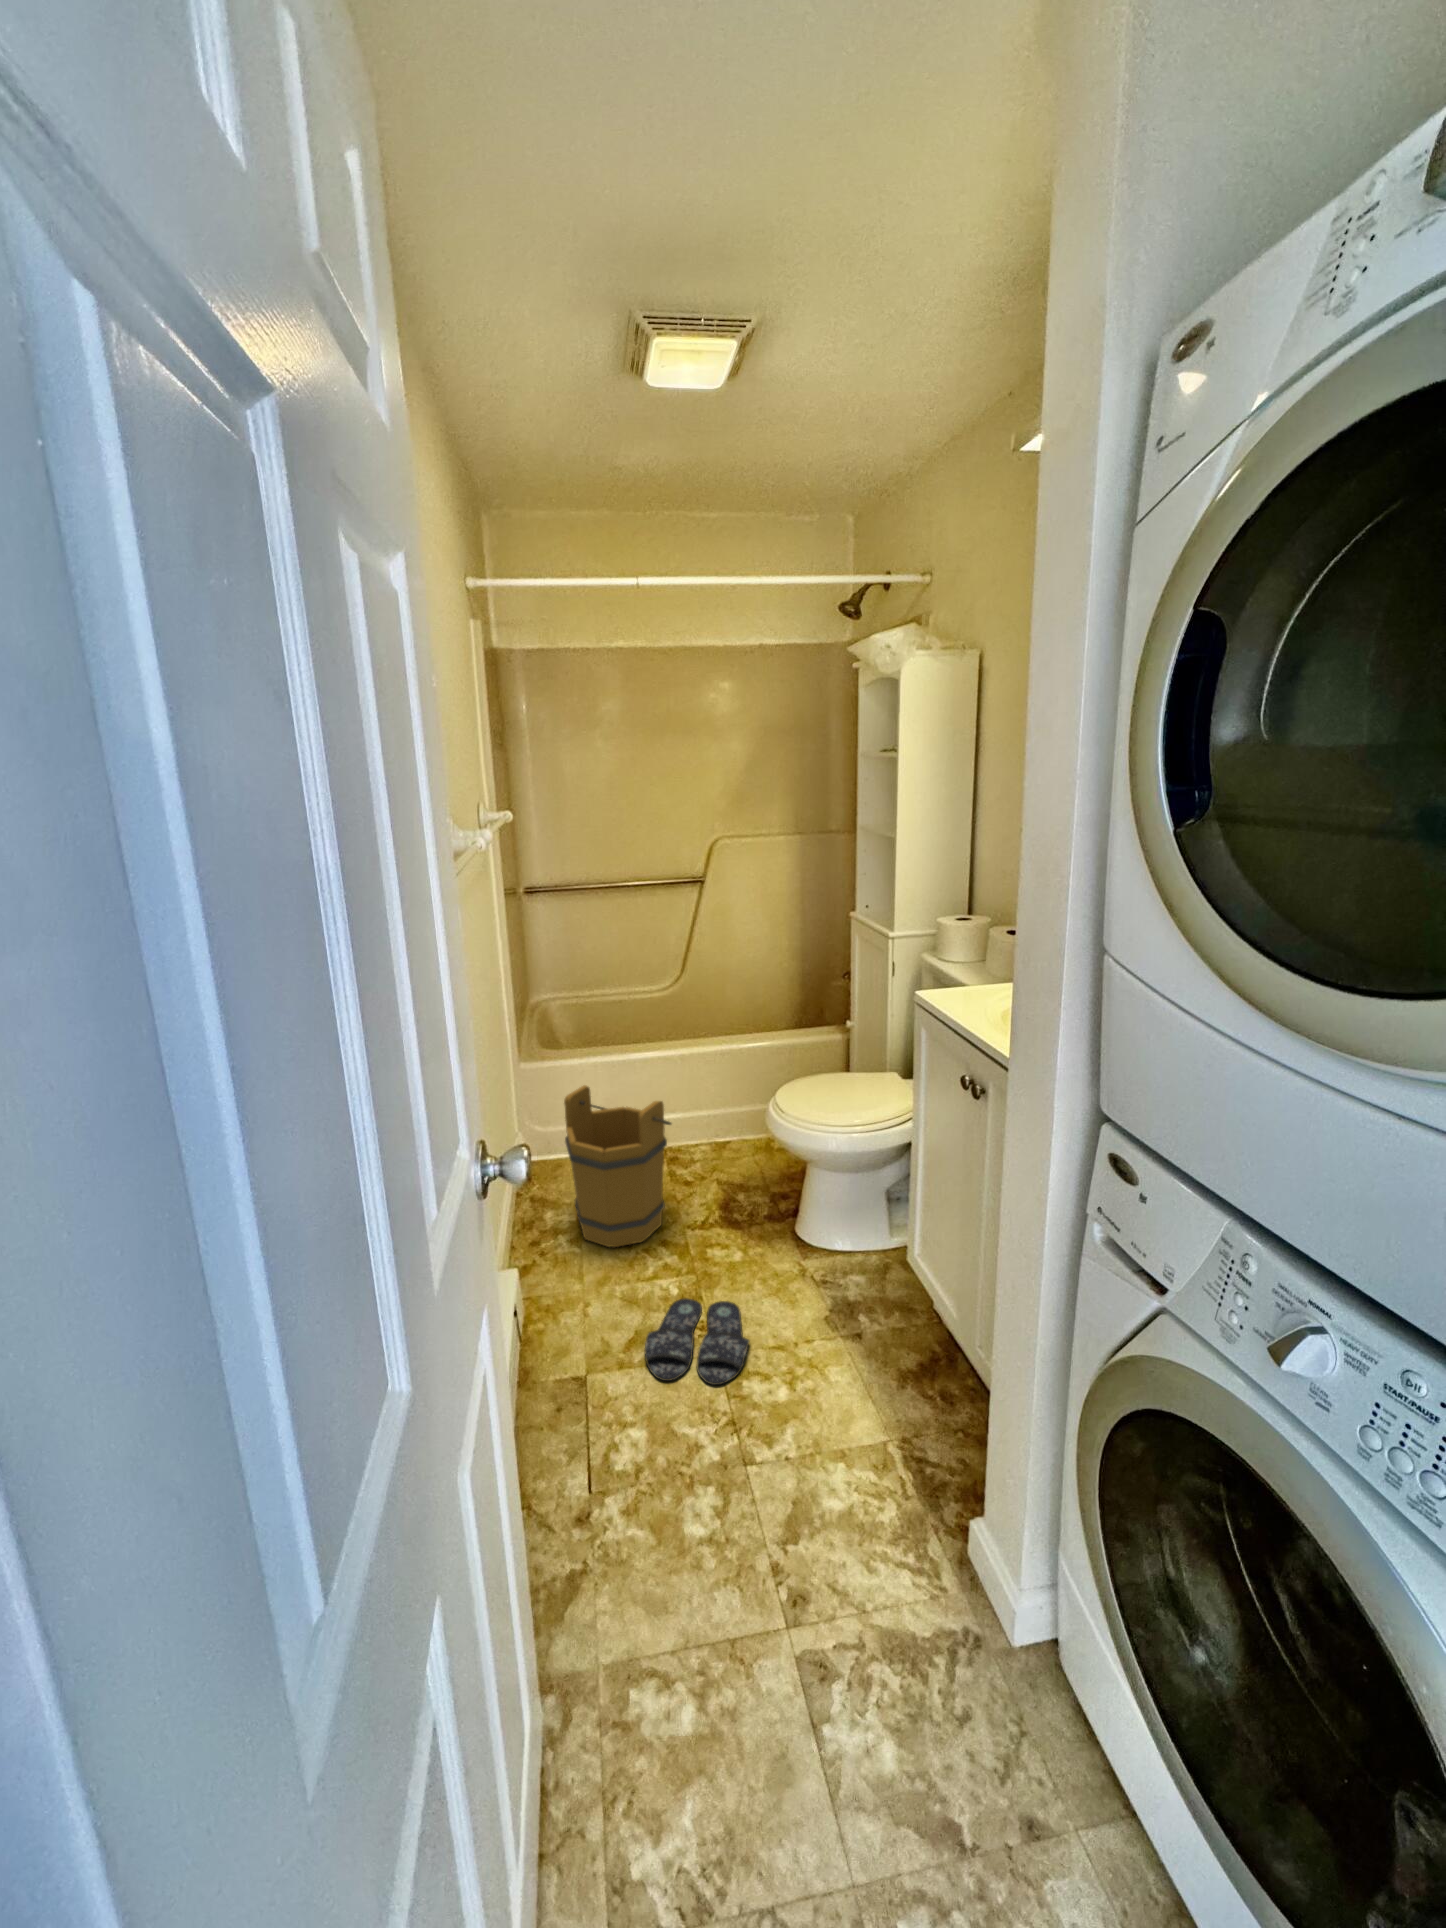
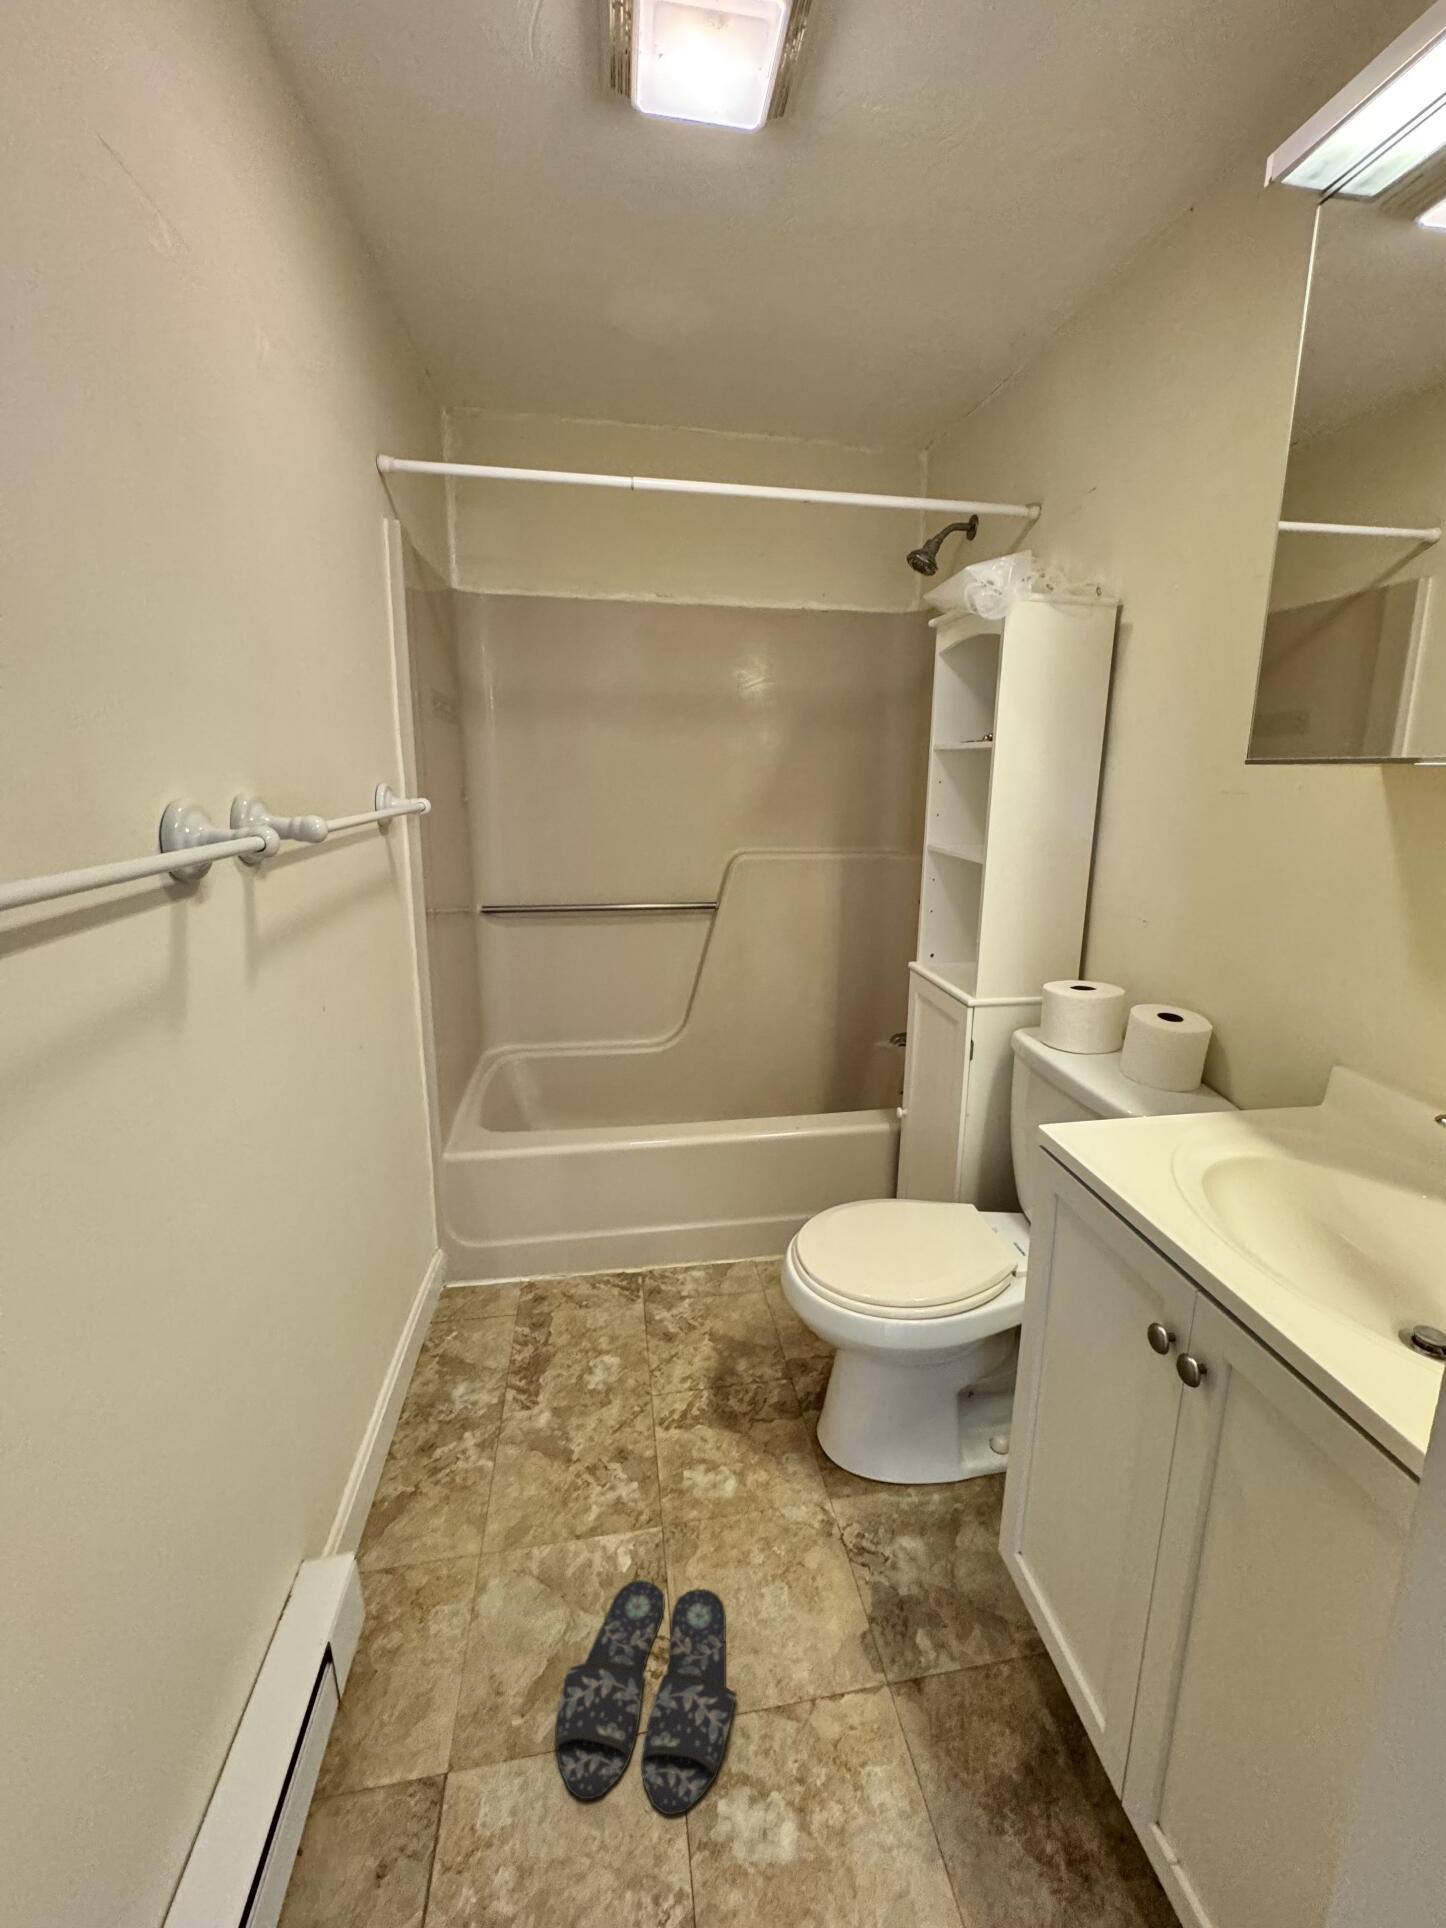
bucket: present [564,1085,671,1247] -> none [482,1203,644,1461]

